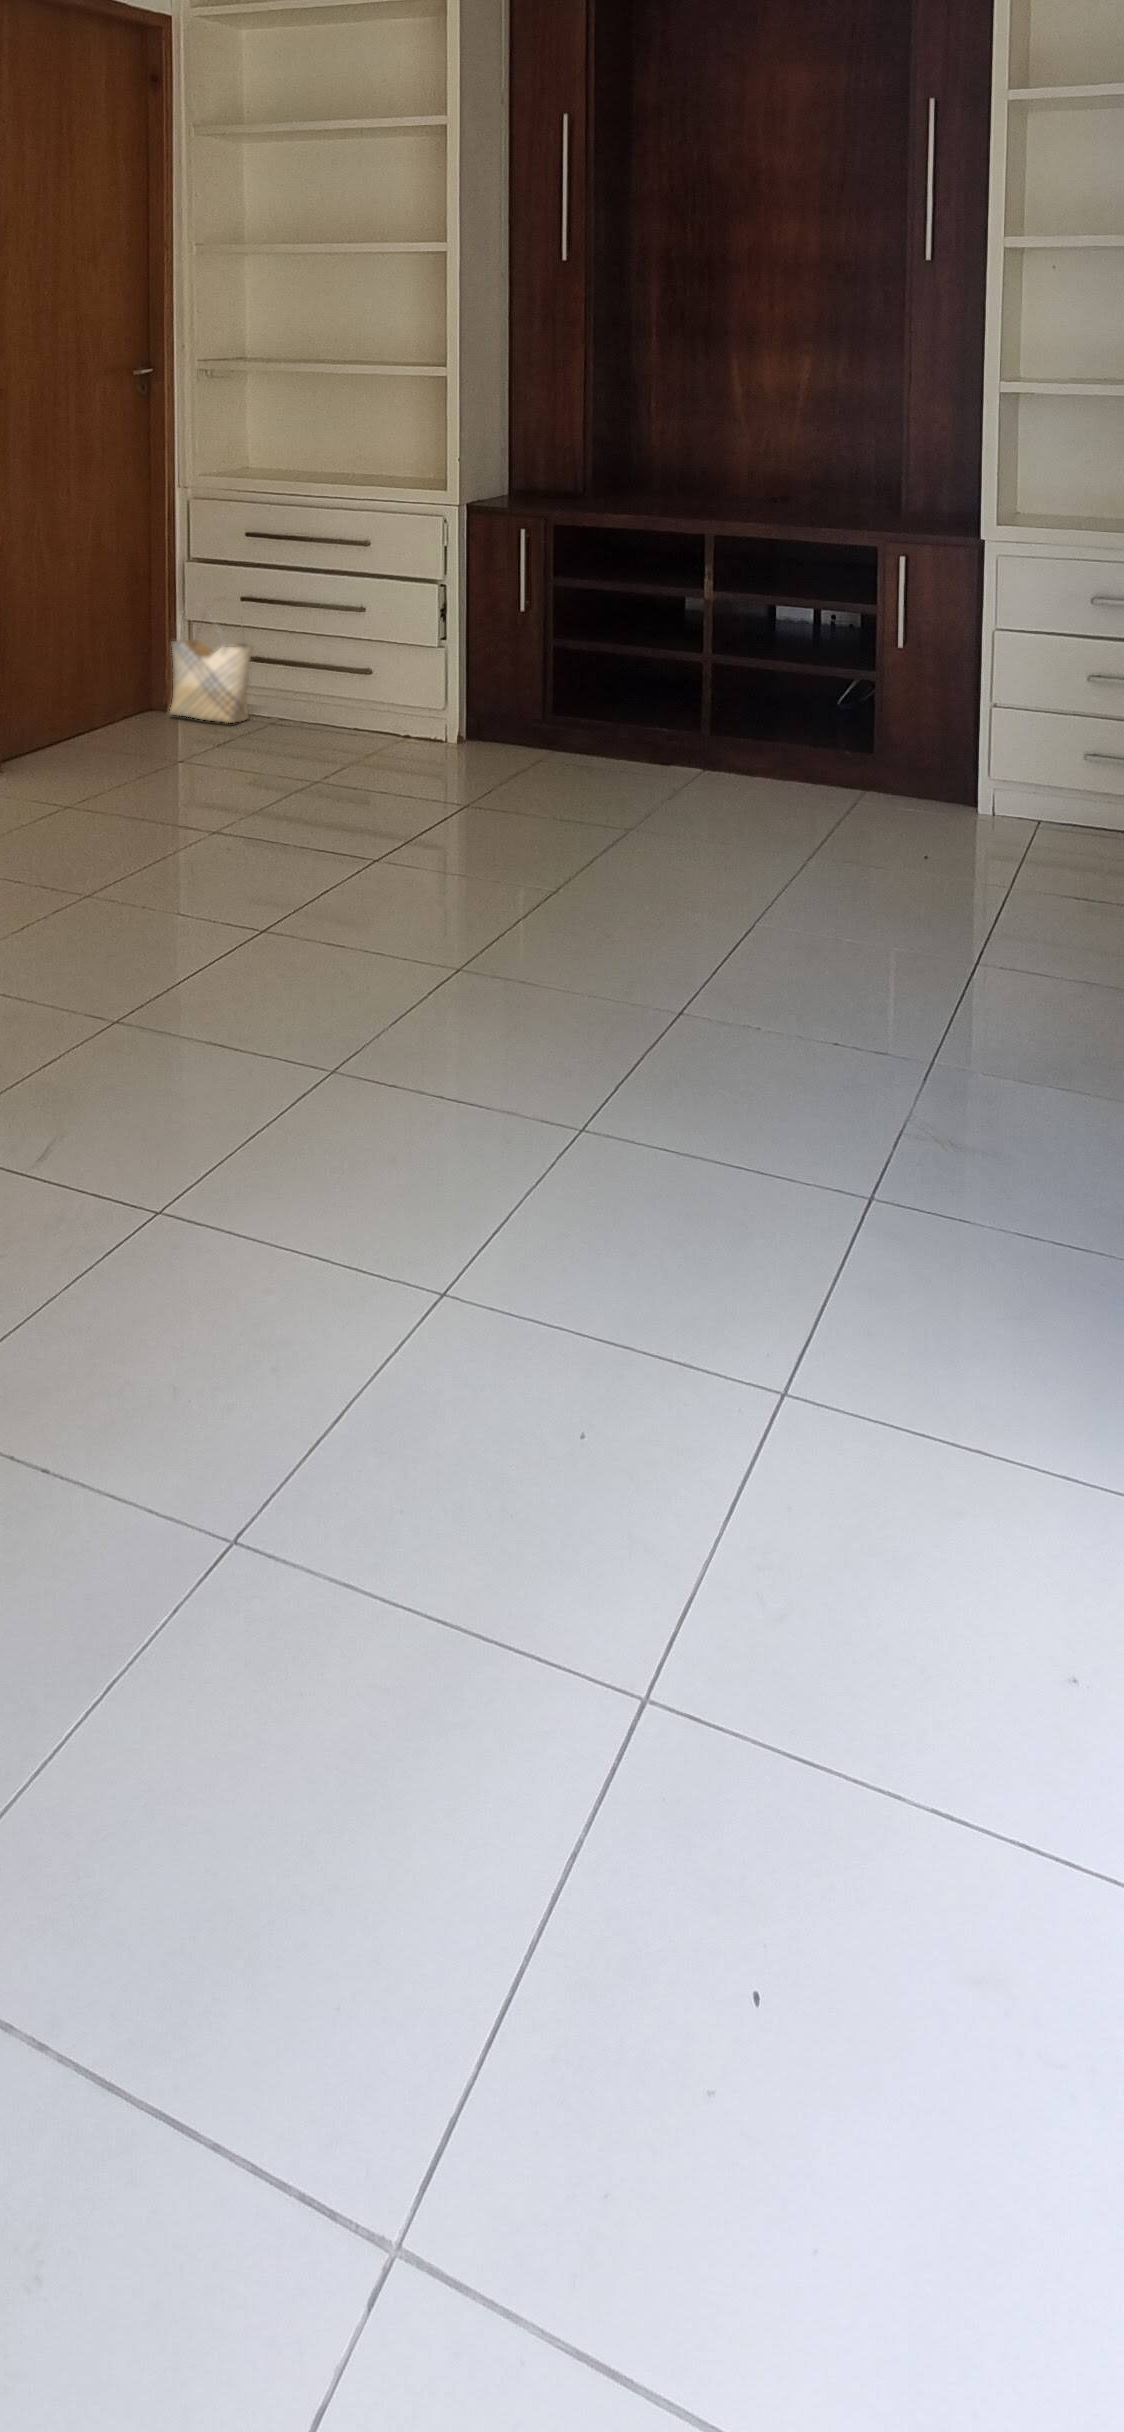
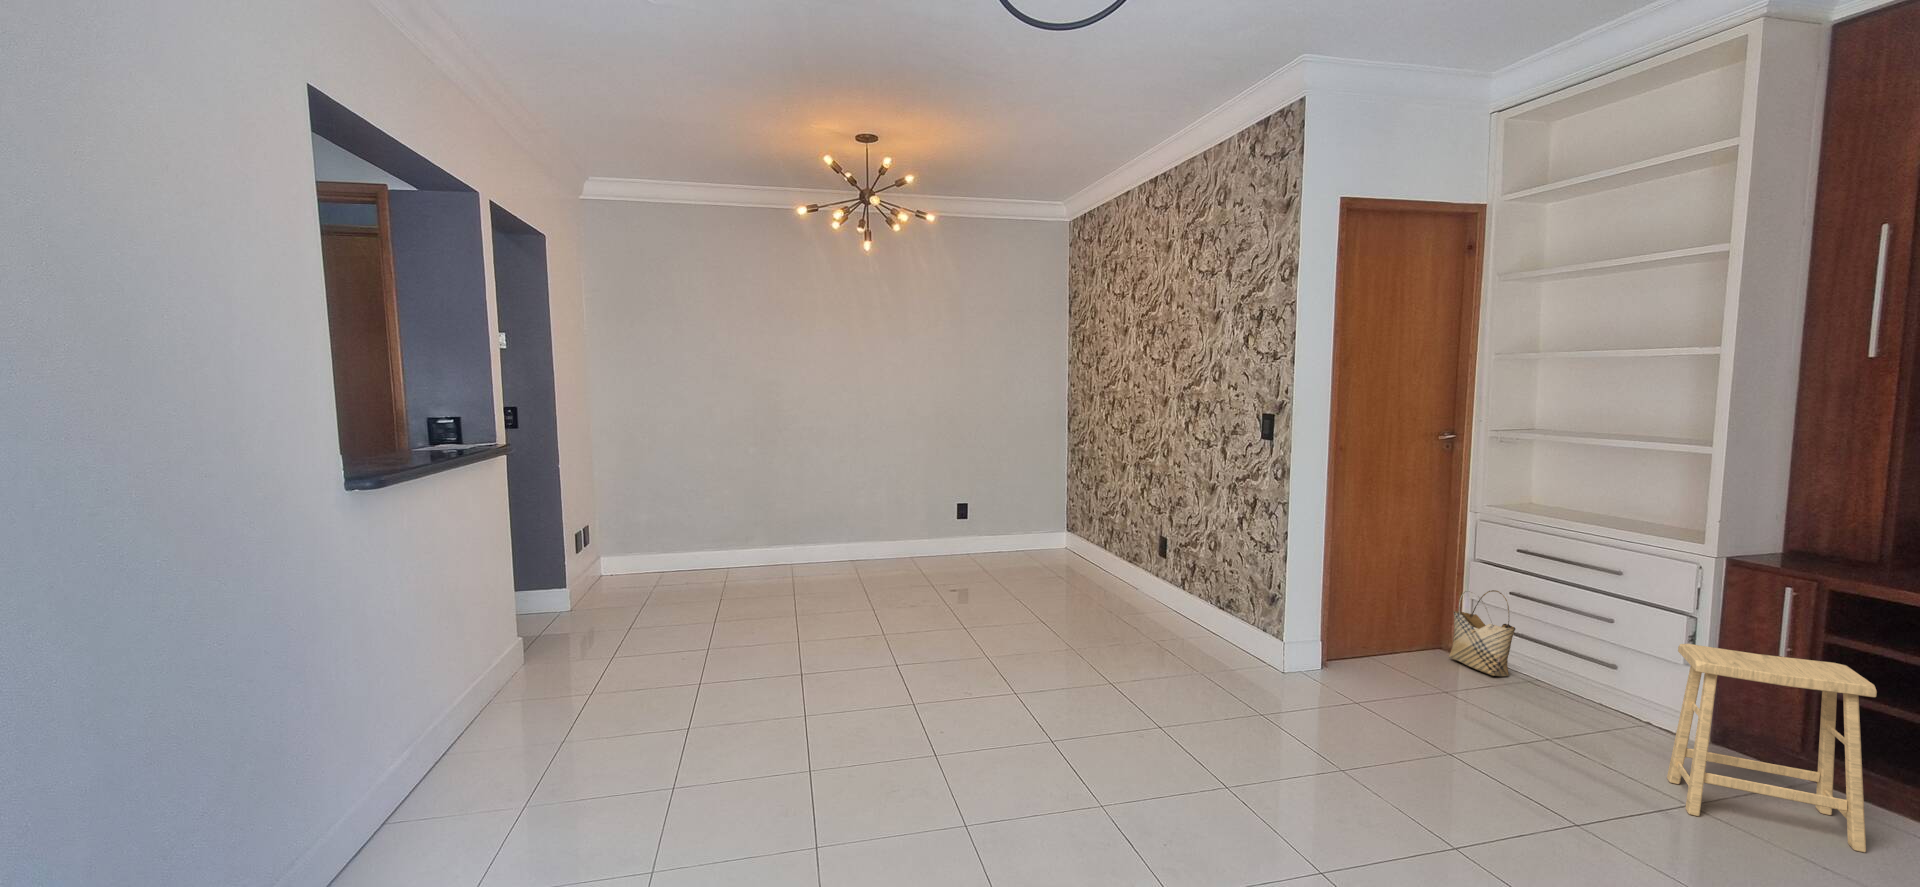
footstool: none [438,596,600,805] -> present [1667,644,1877,852]

